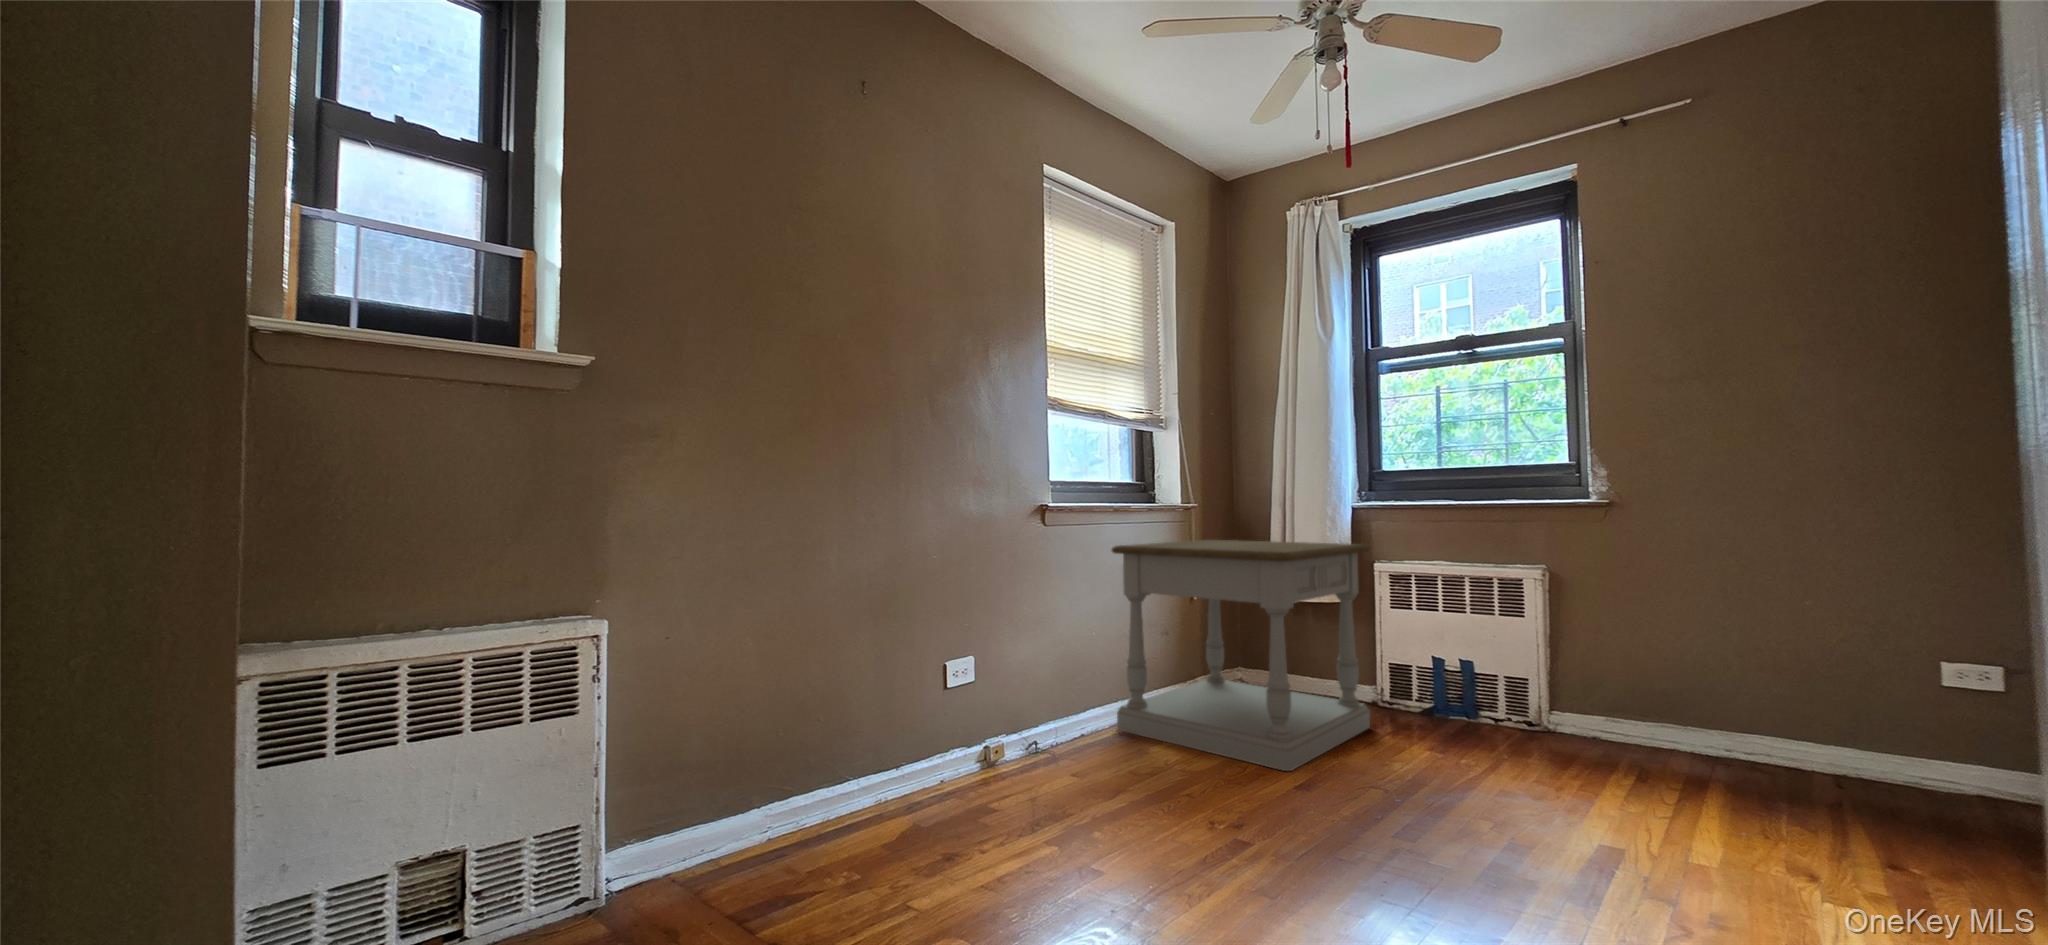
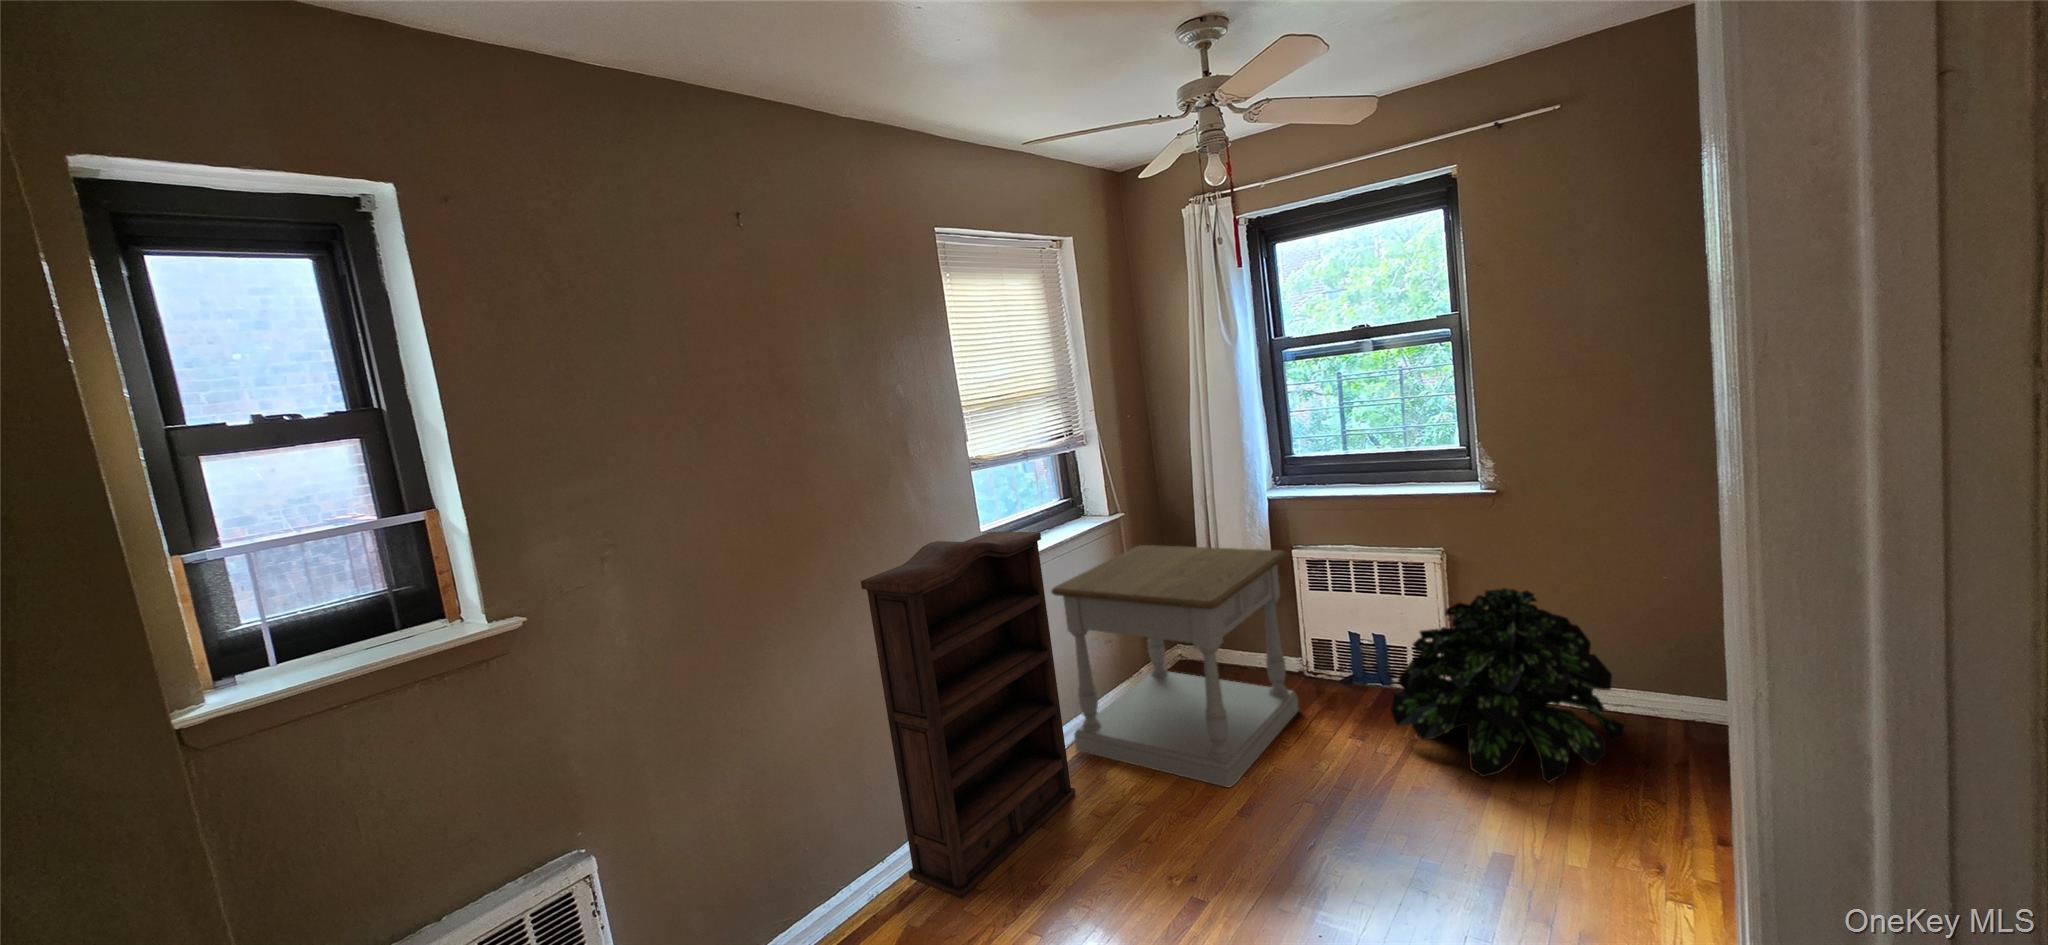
bookshelf: none [921,445,1113,815] -> present [861,531,1076,899]
potted plant: none [1479,591,1770,805] -> present [1391,588,1624,783]

